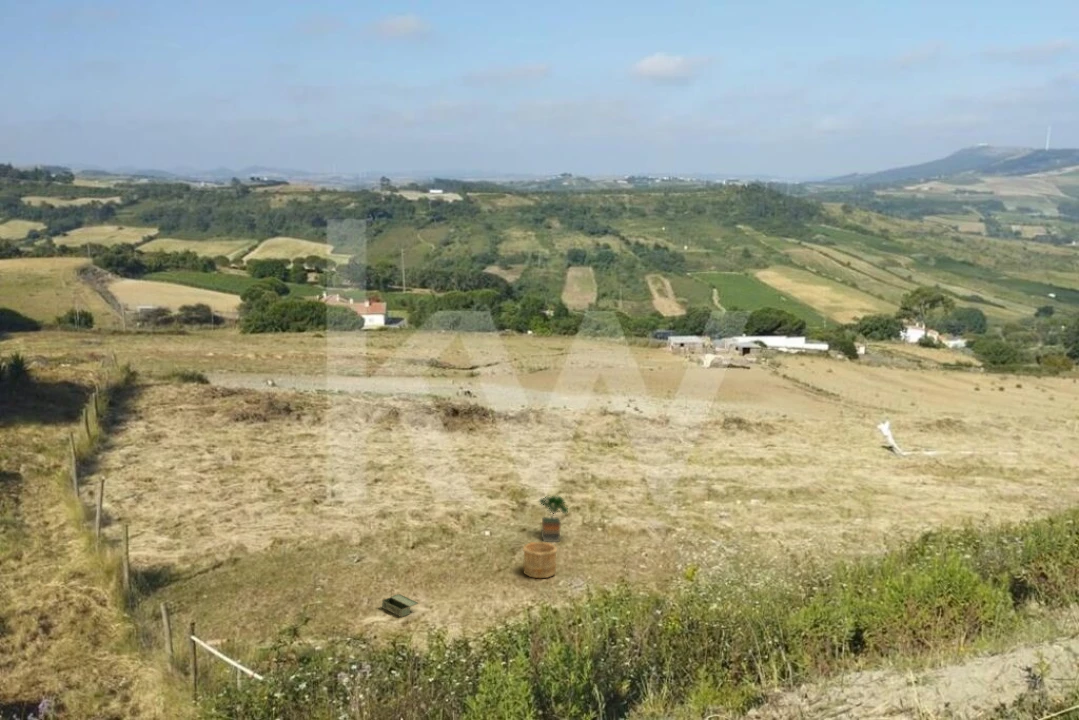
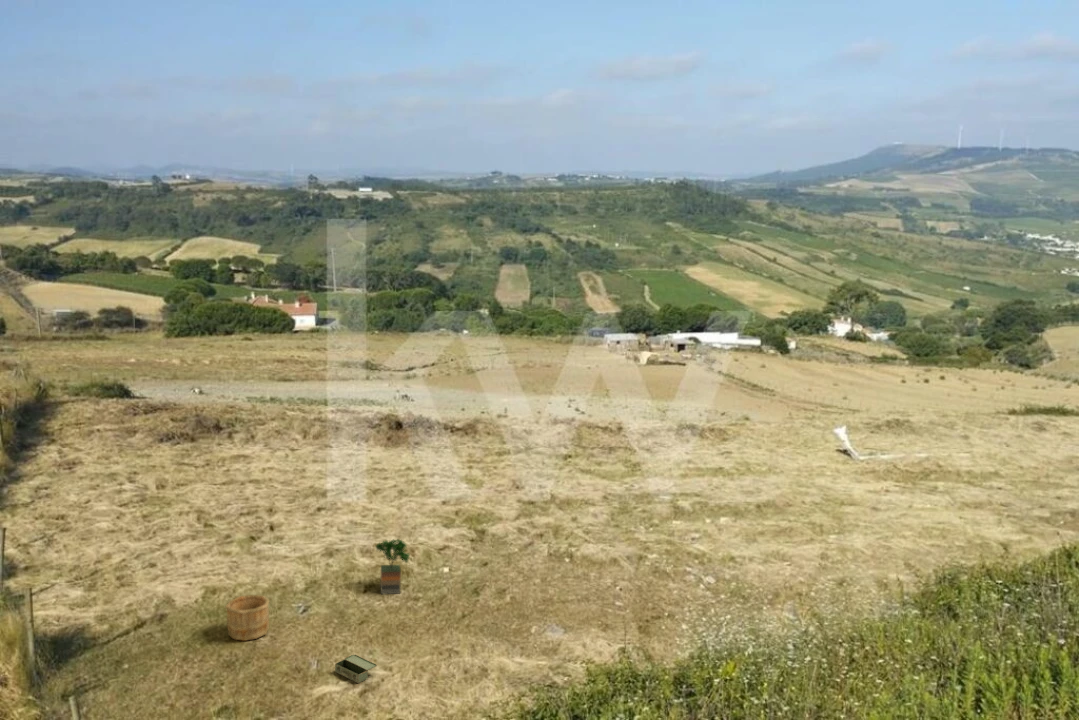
potted tree: present [540,496,568,542] -> present [376,539,410,594]
wooden bucket: present [523,542,557,578] -> present [226,595,269,641]

